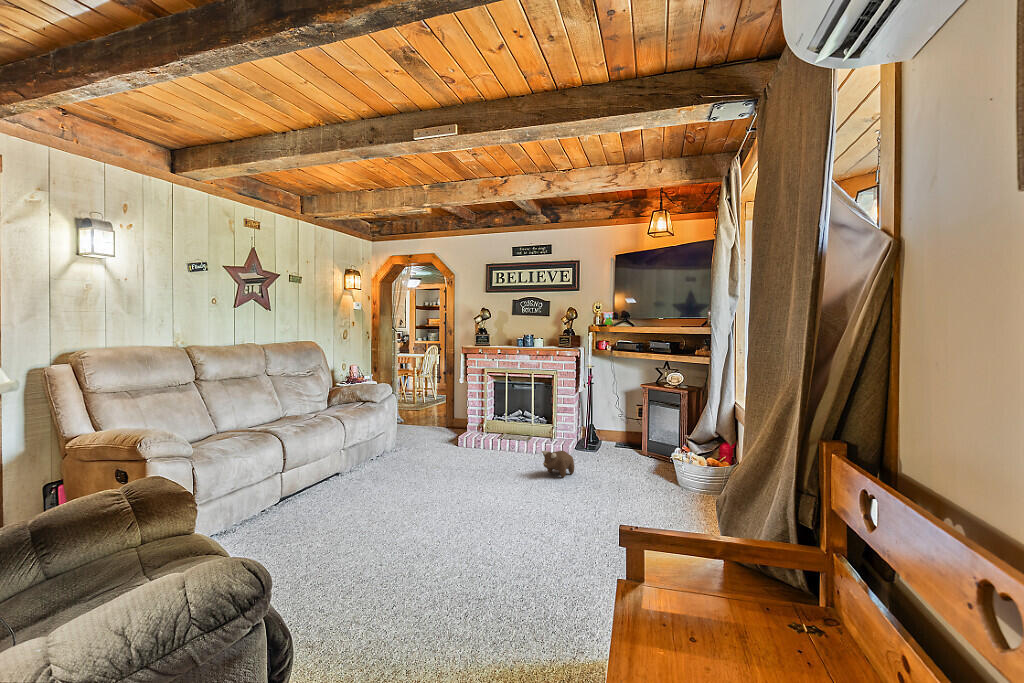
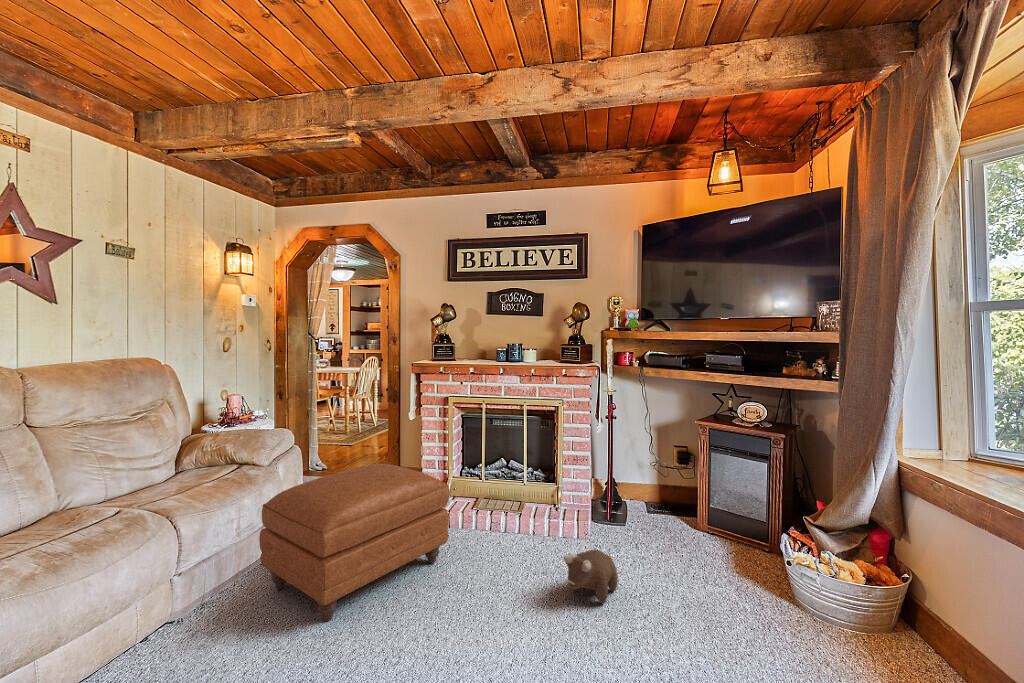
ottoman: none [379,405,482,476] -> present [259,464,450,621]

